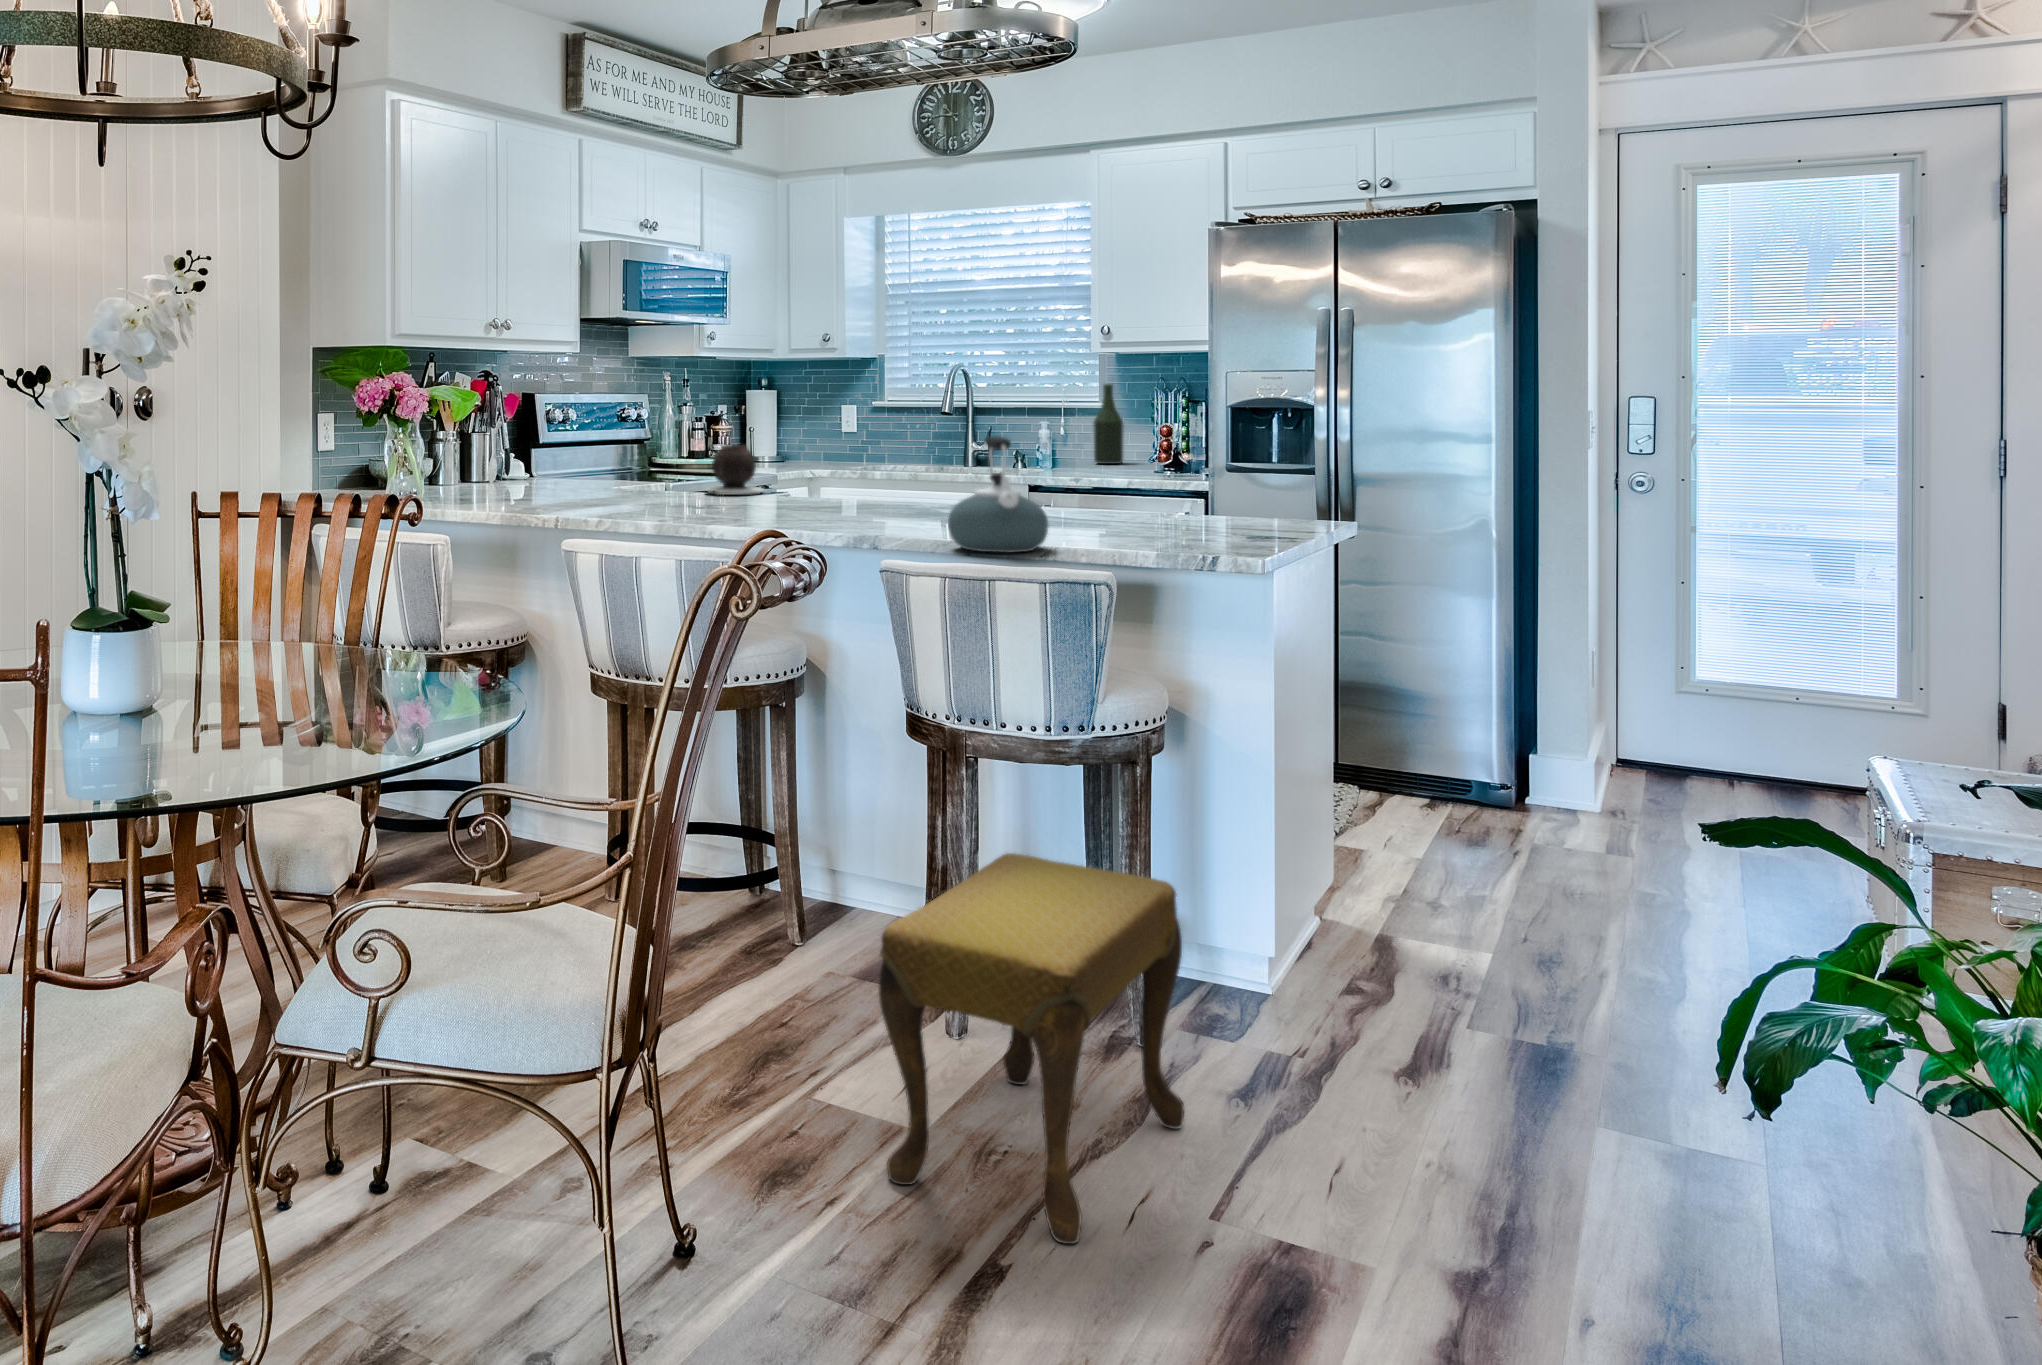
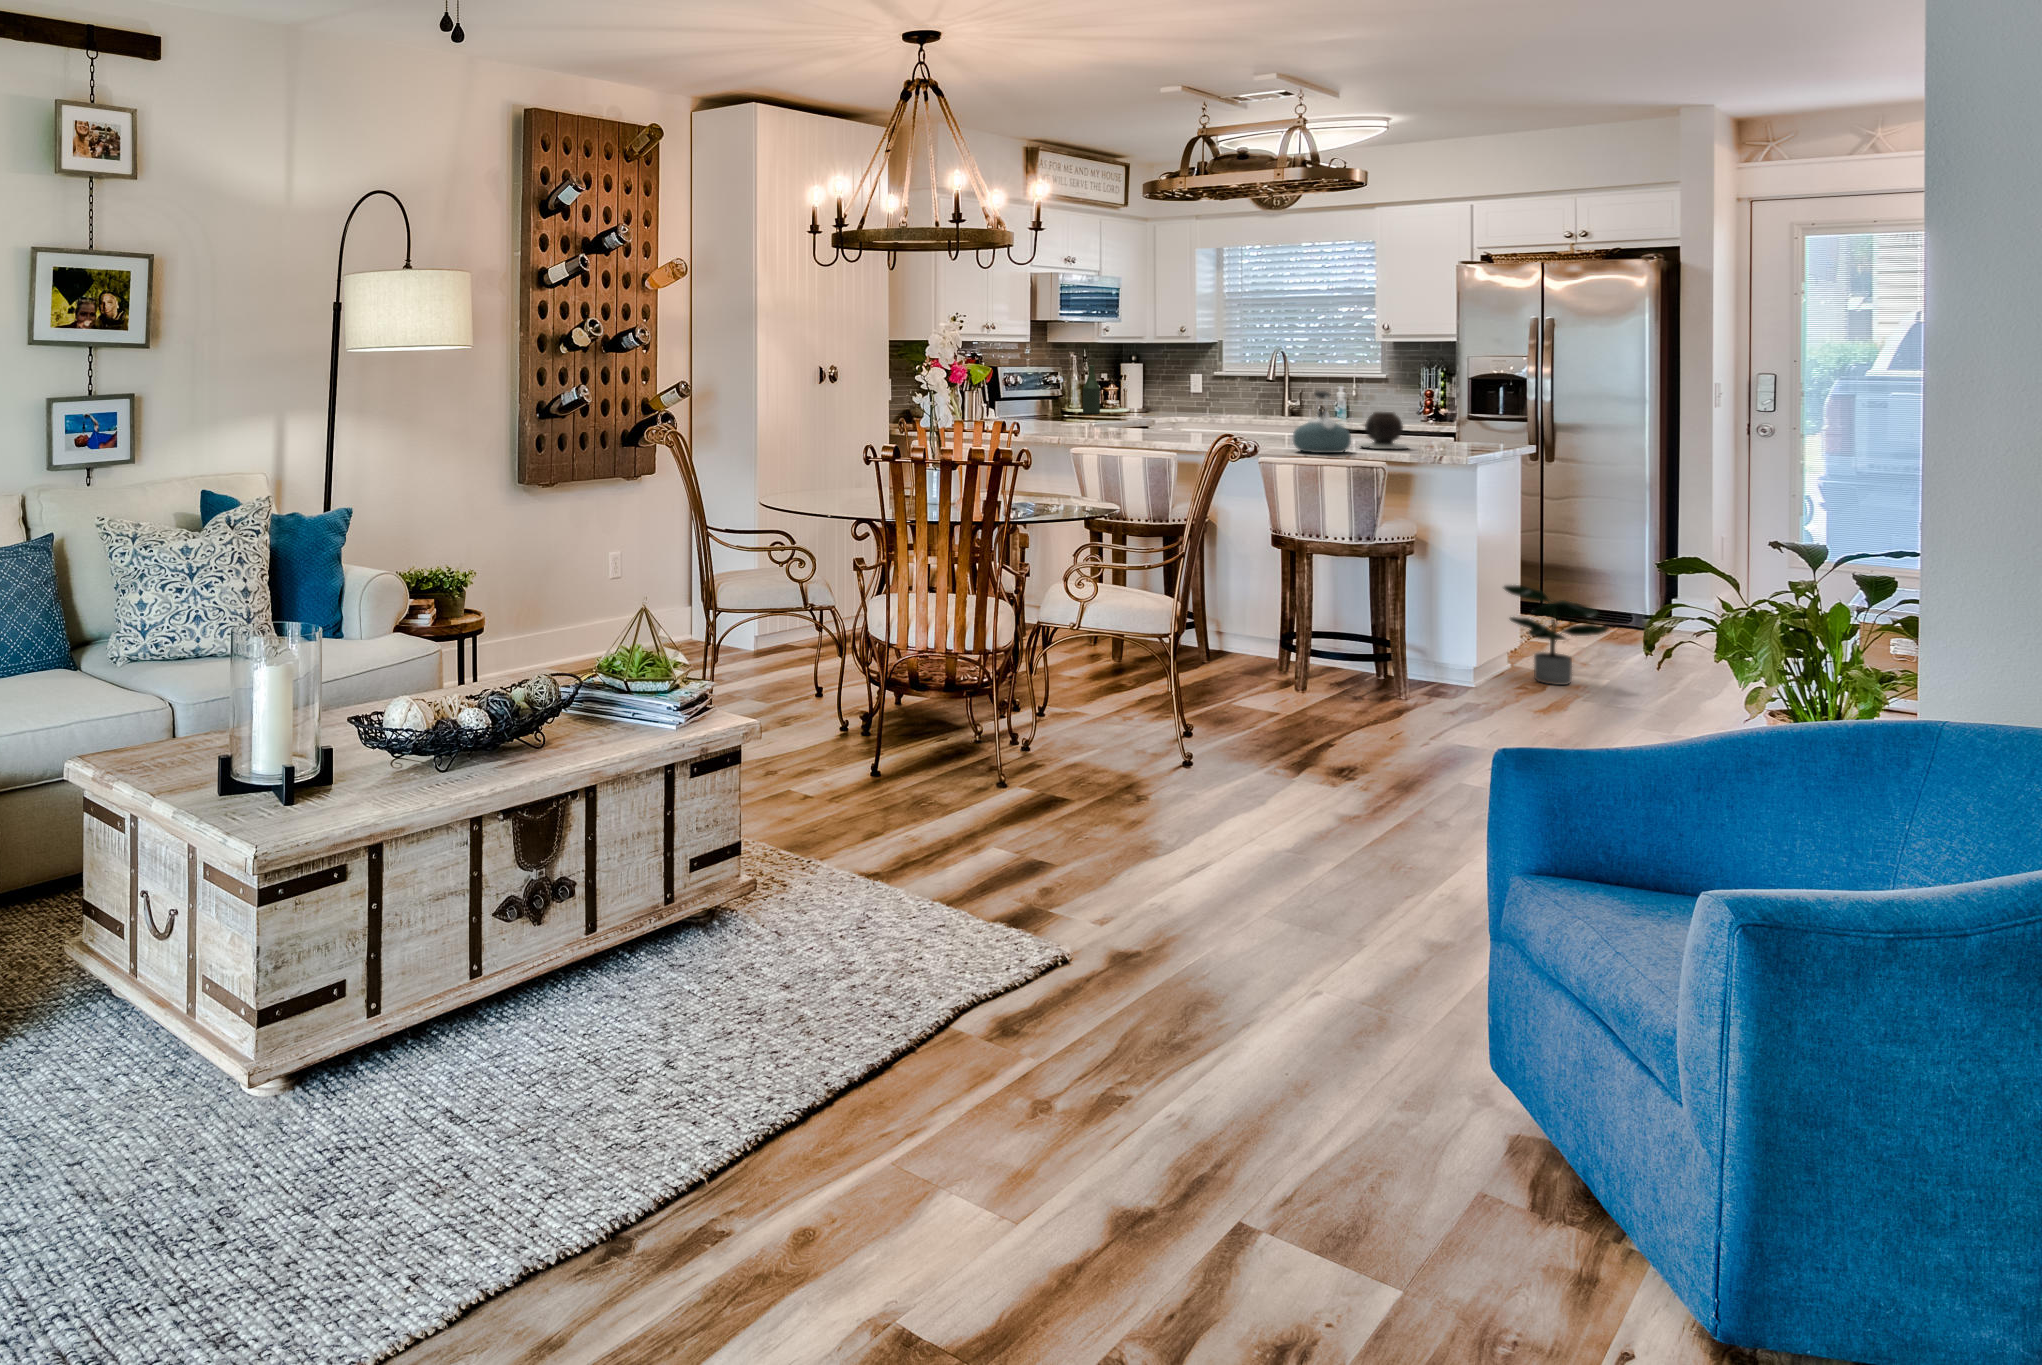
bottle: present [1093,384,1124,464] -> present [1083,365,1100,414]
vase: present [706,445,763,495] -> present [1360,412,1408,449]
potted plant: none [1311,793,1500,988] -> present [1503,585,1608,685]
footstool: present [878,853,1184,1244] -> none [1272,590,1421,737]

